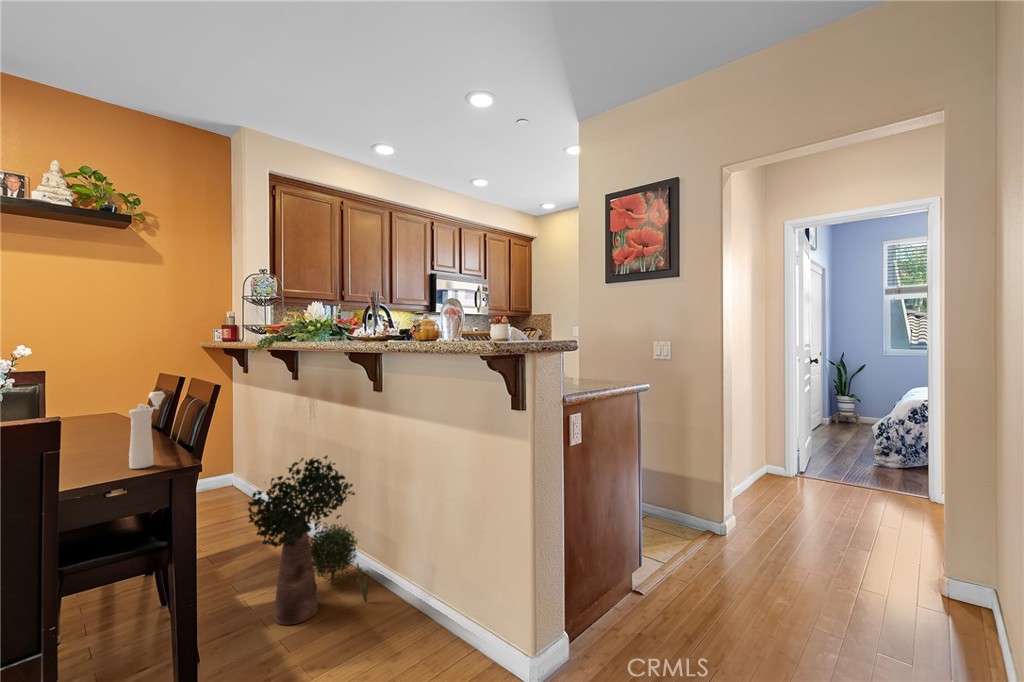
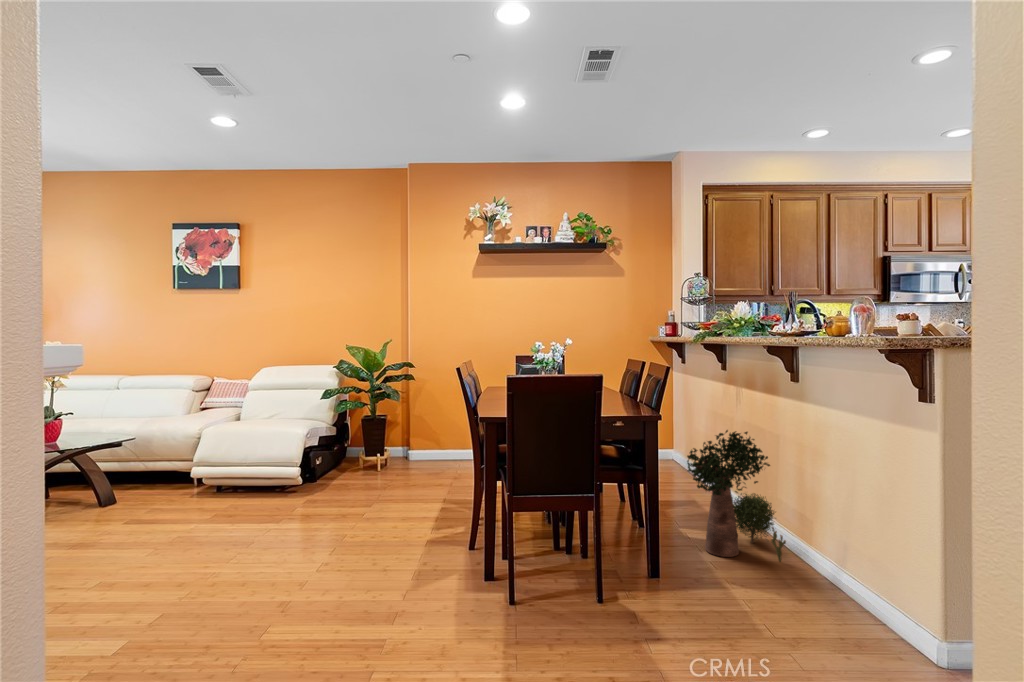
pepper mill: present [129,392,165,469] -> none [621,369,639,414]

